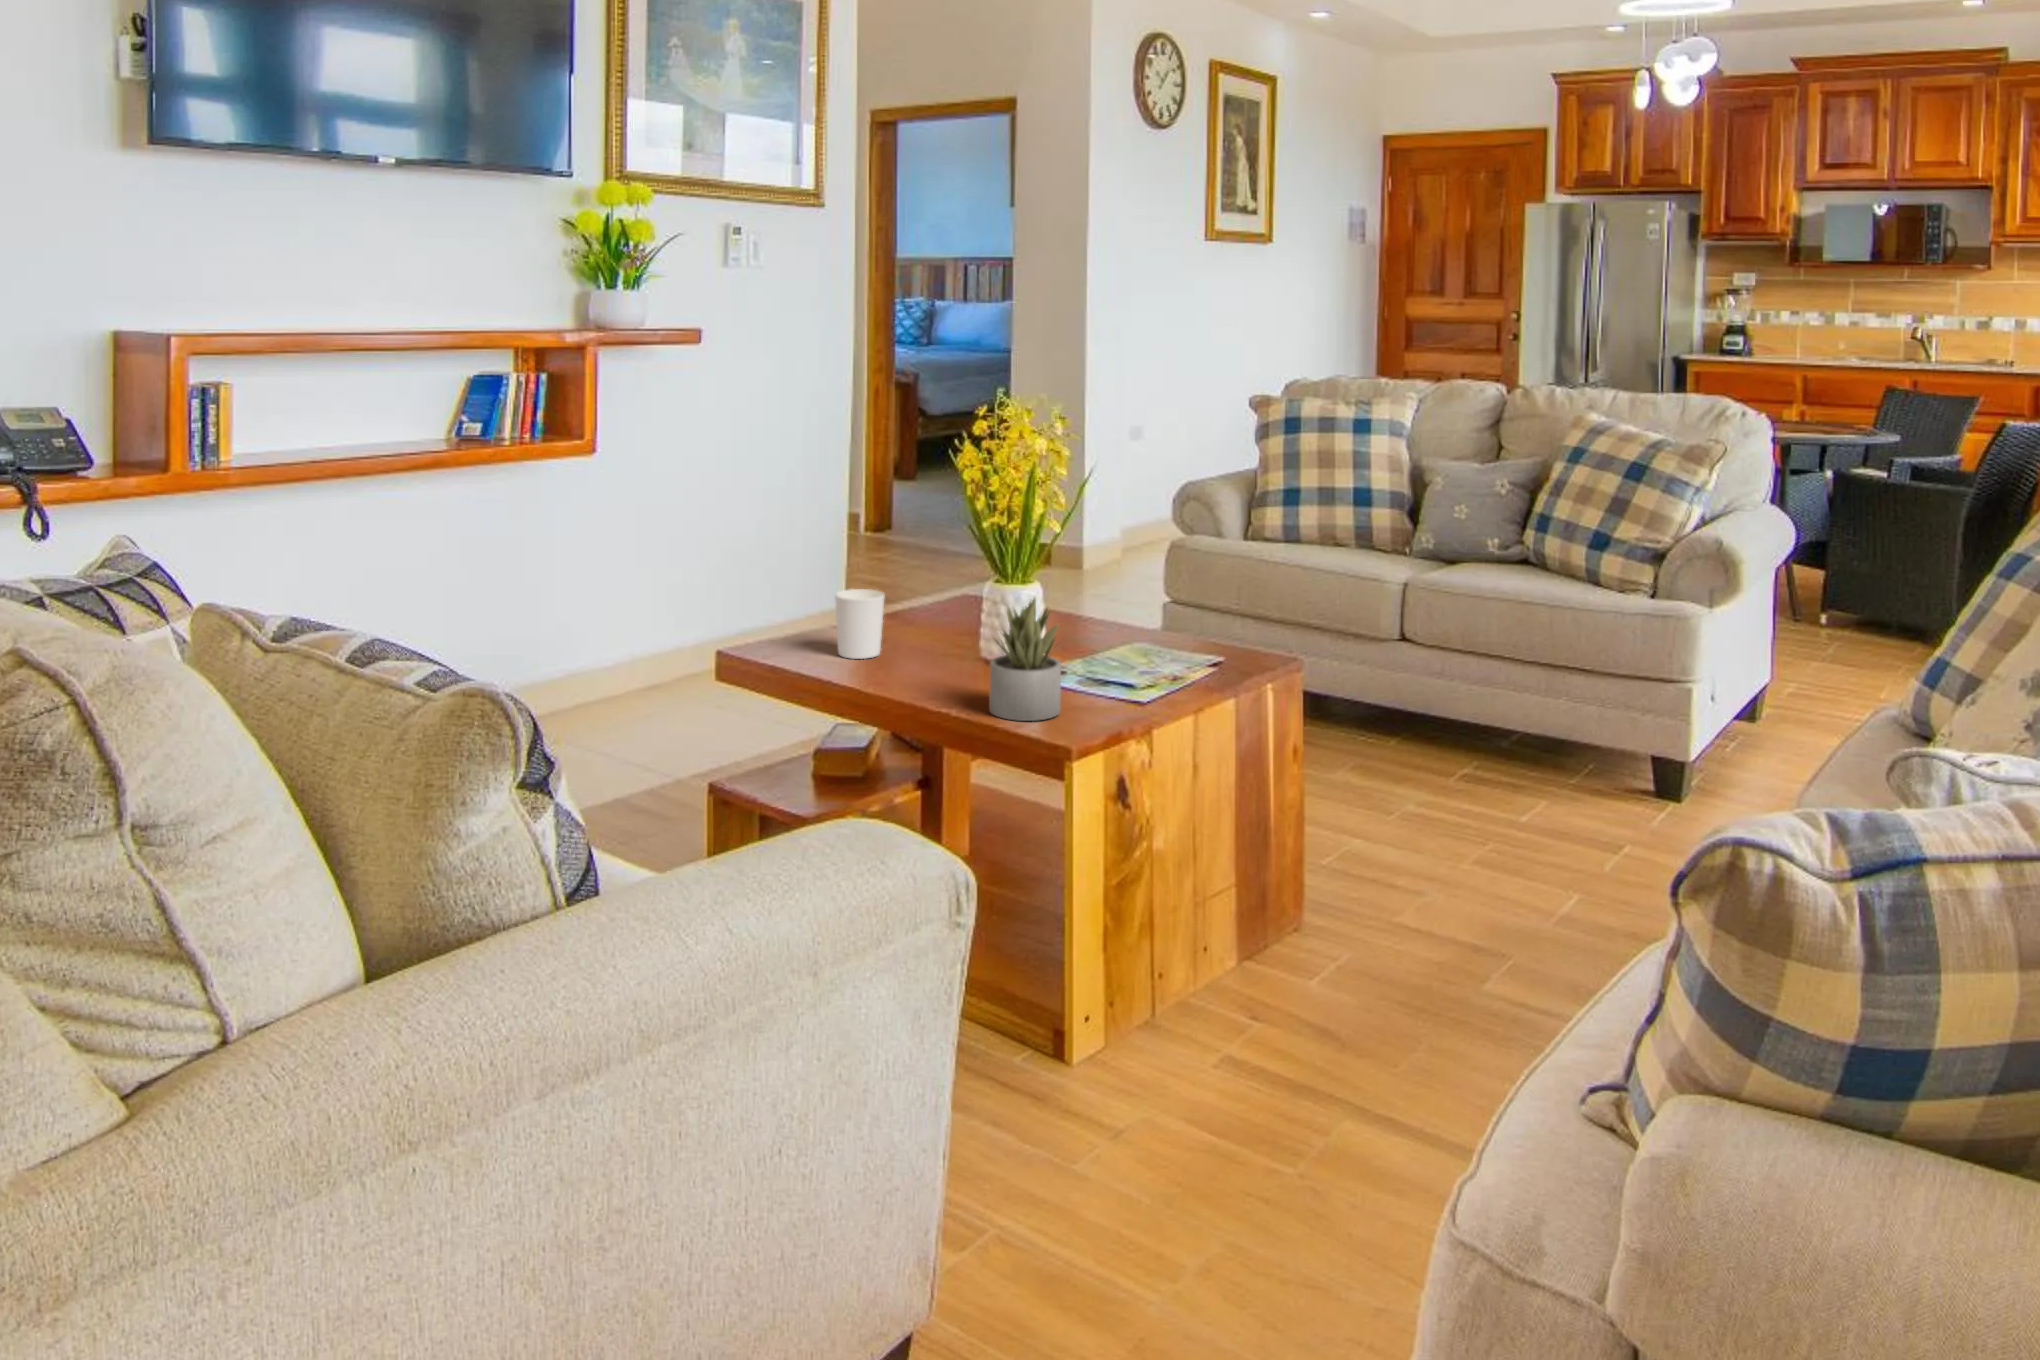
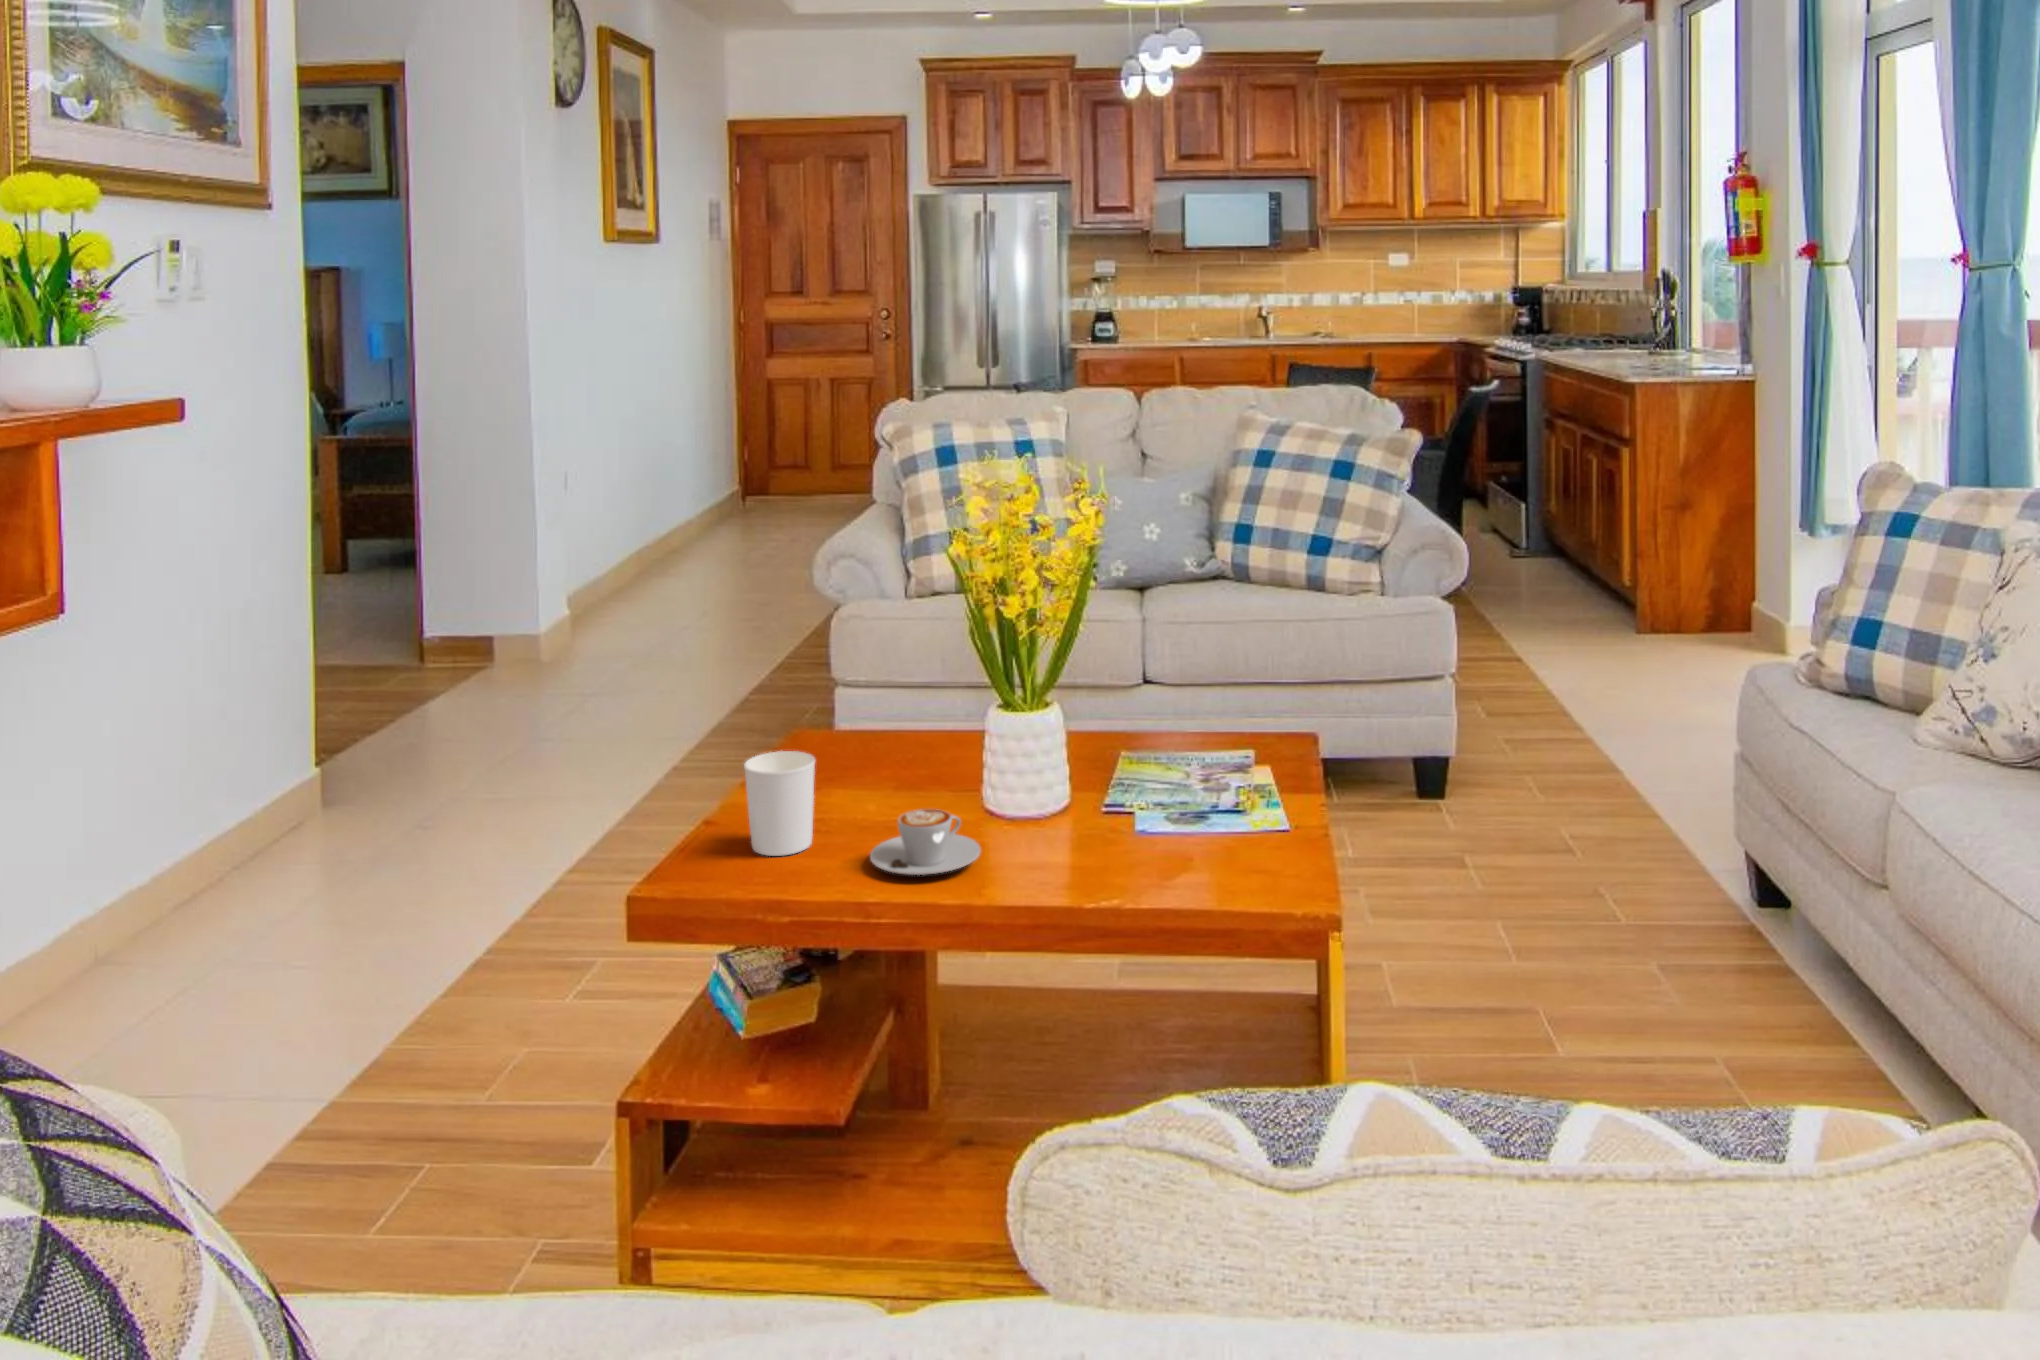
succulent plant: present [989,598,1061,721] -> none [1064,720,1163,890]
coffee cup: none [881,642,961,685] -> present [870,809,981,875]

